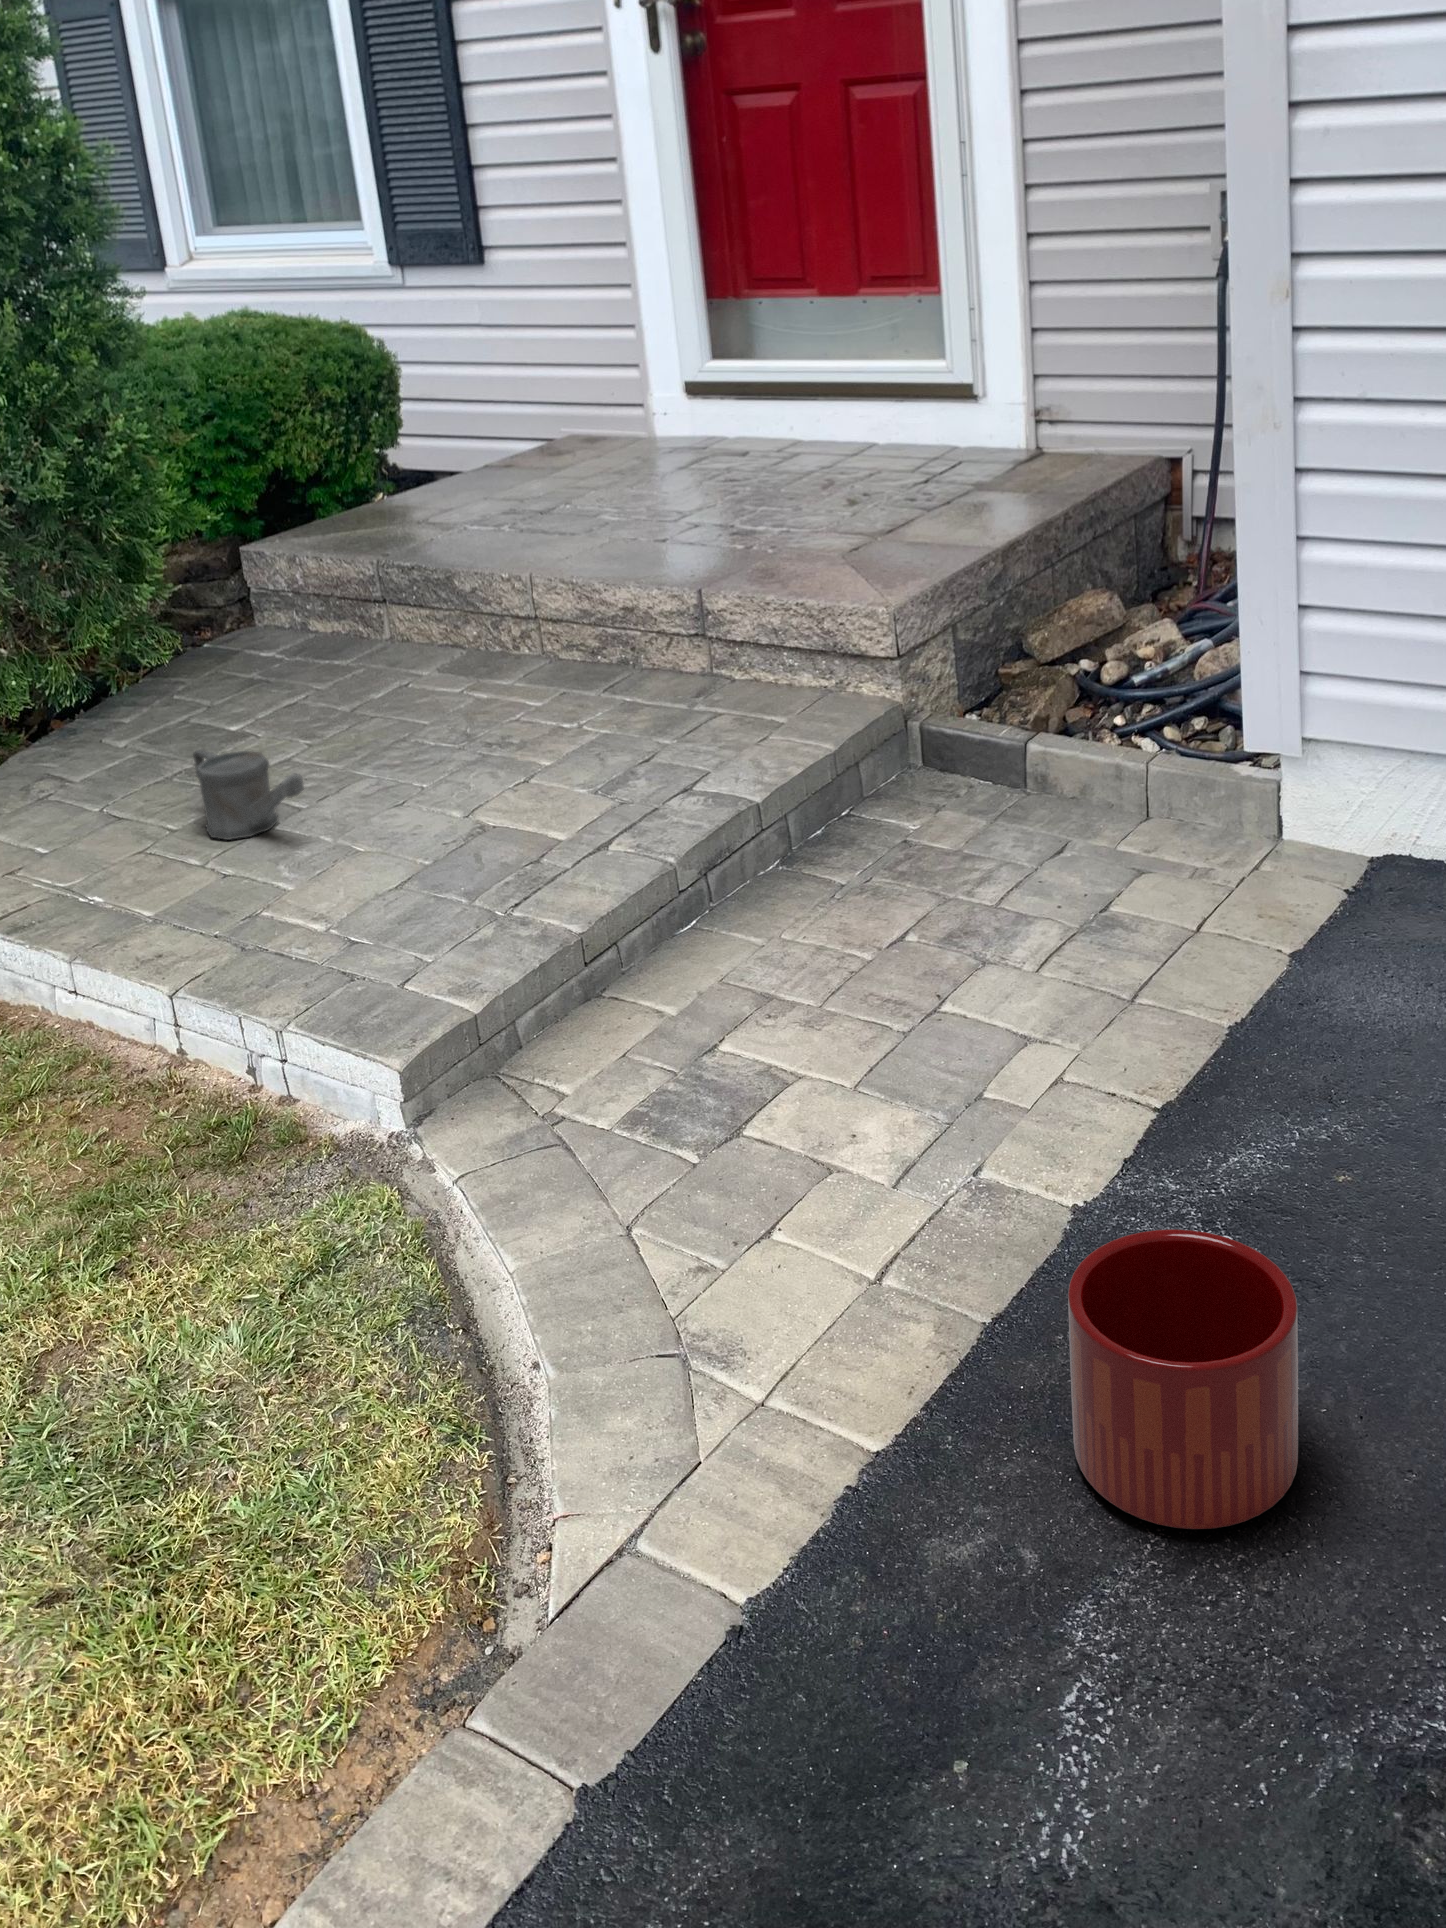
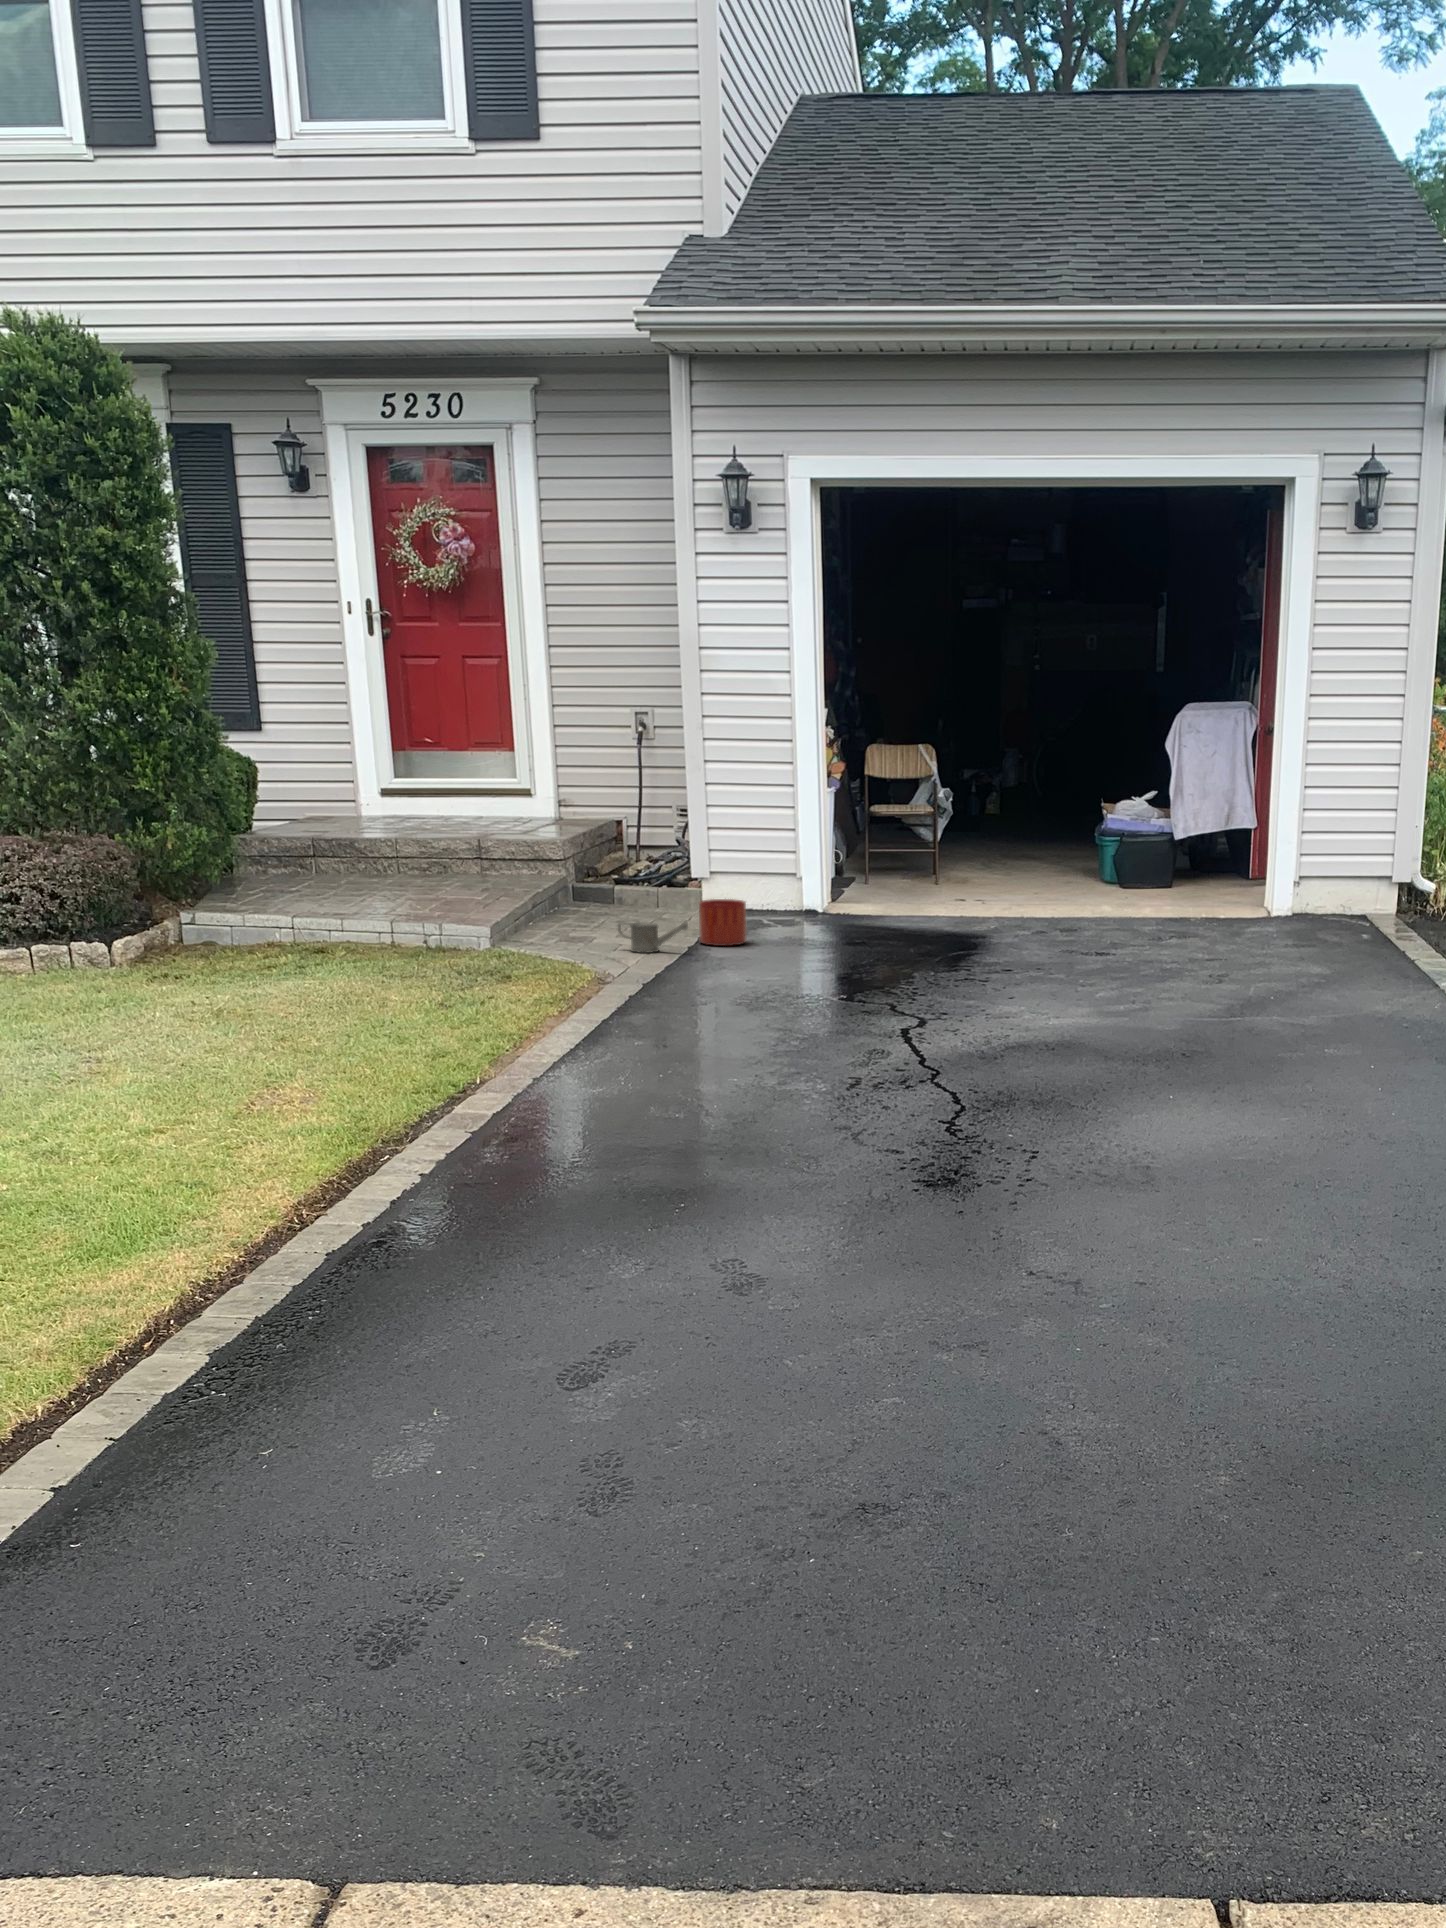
watering can: present [193,749,304,840] -> present [618,922,688,953]

